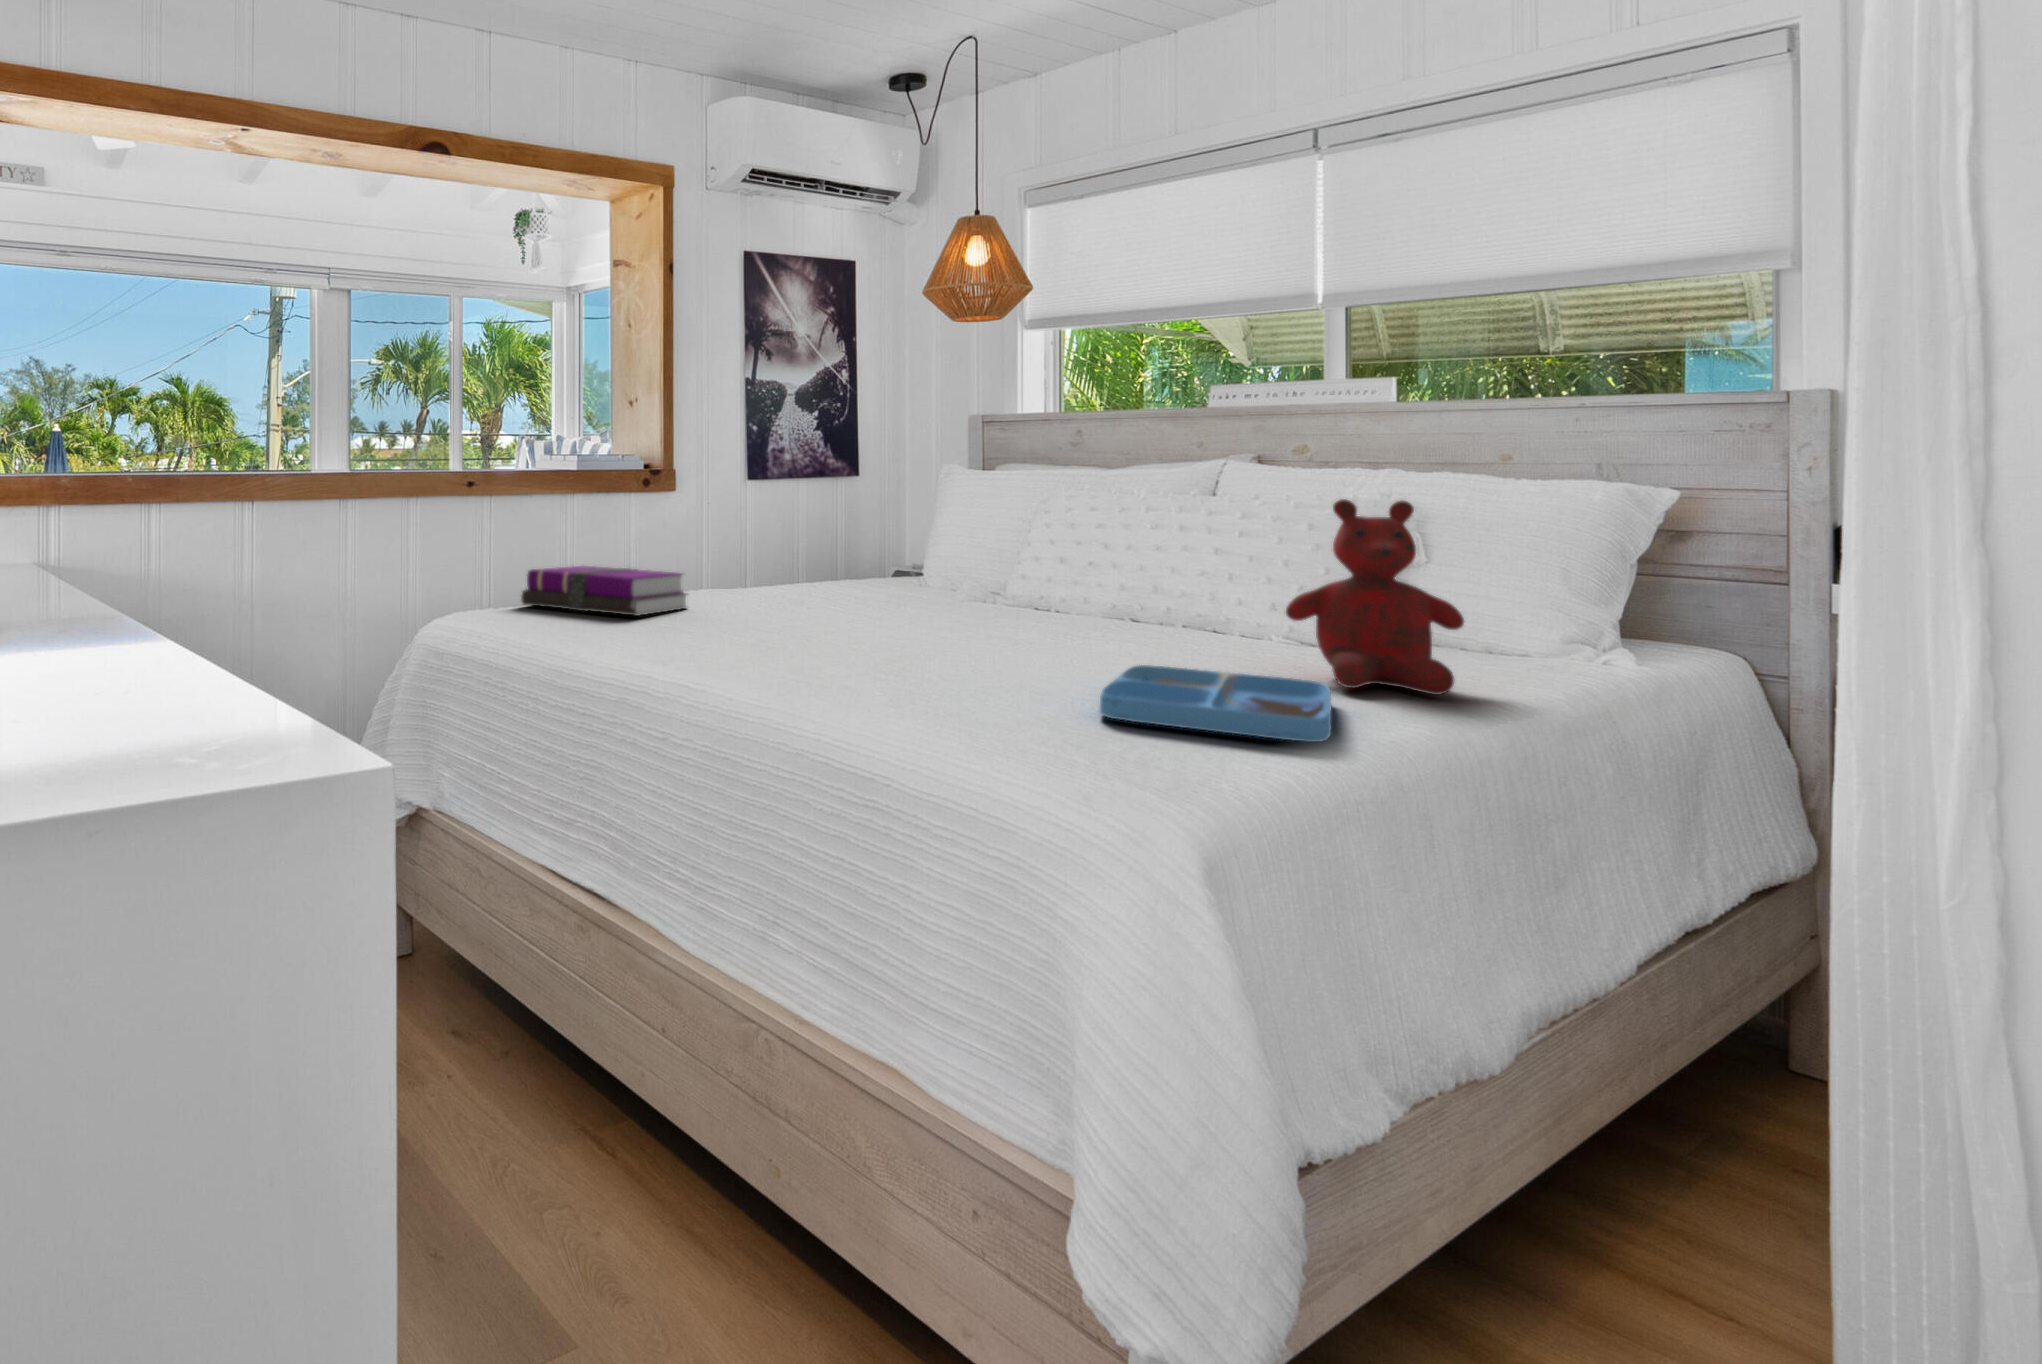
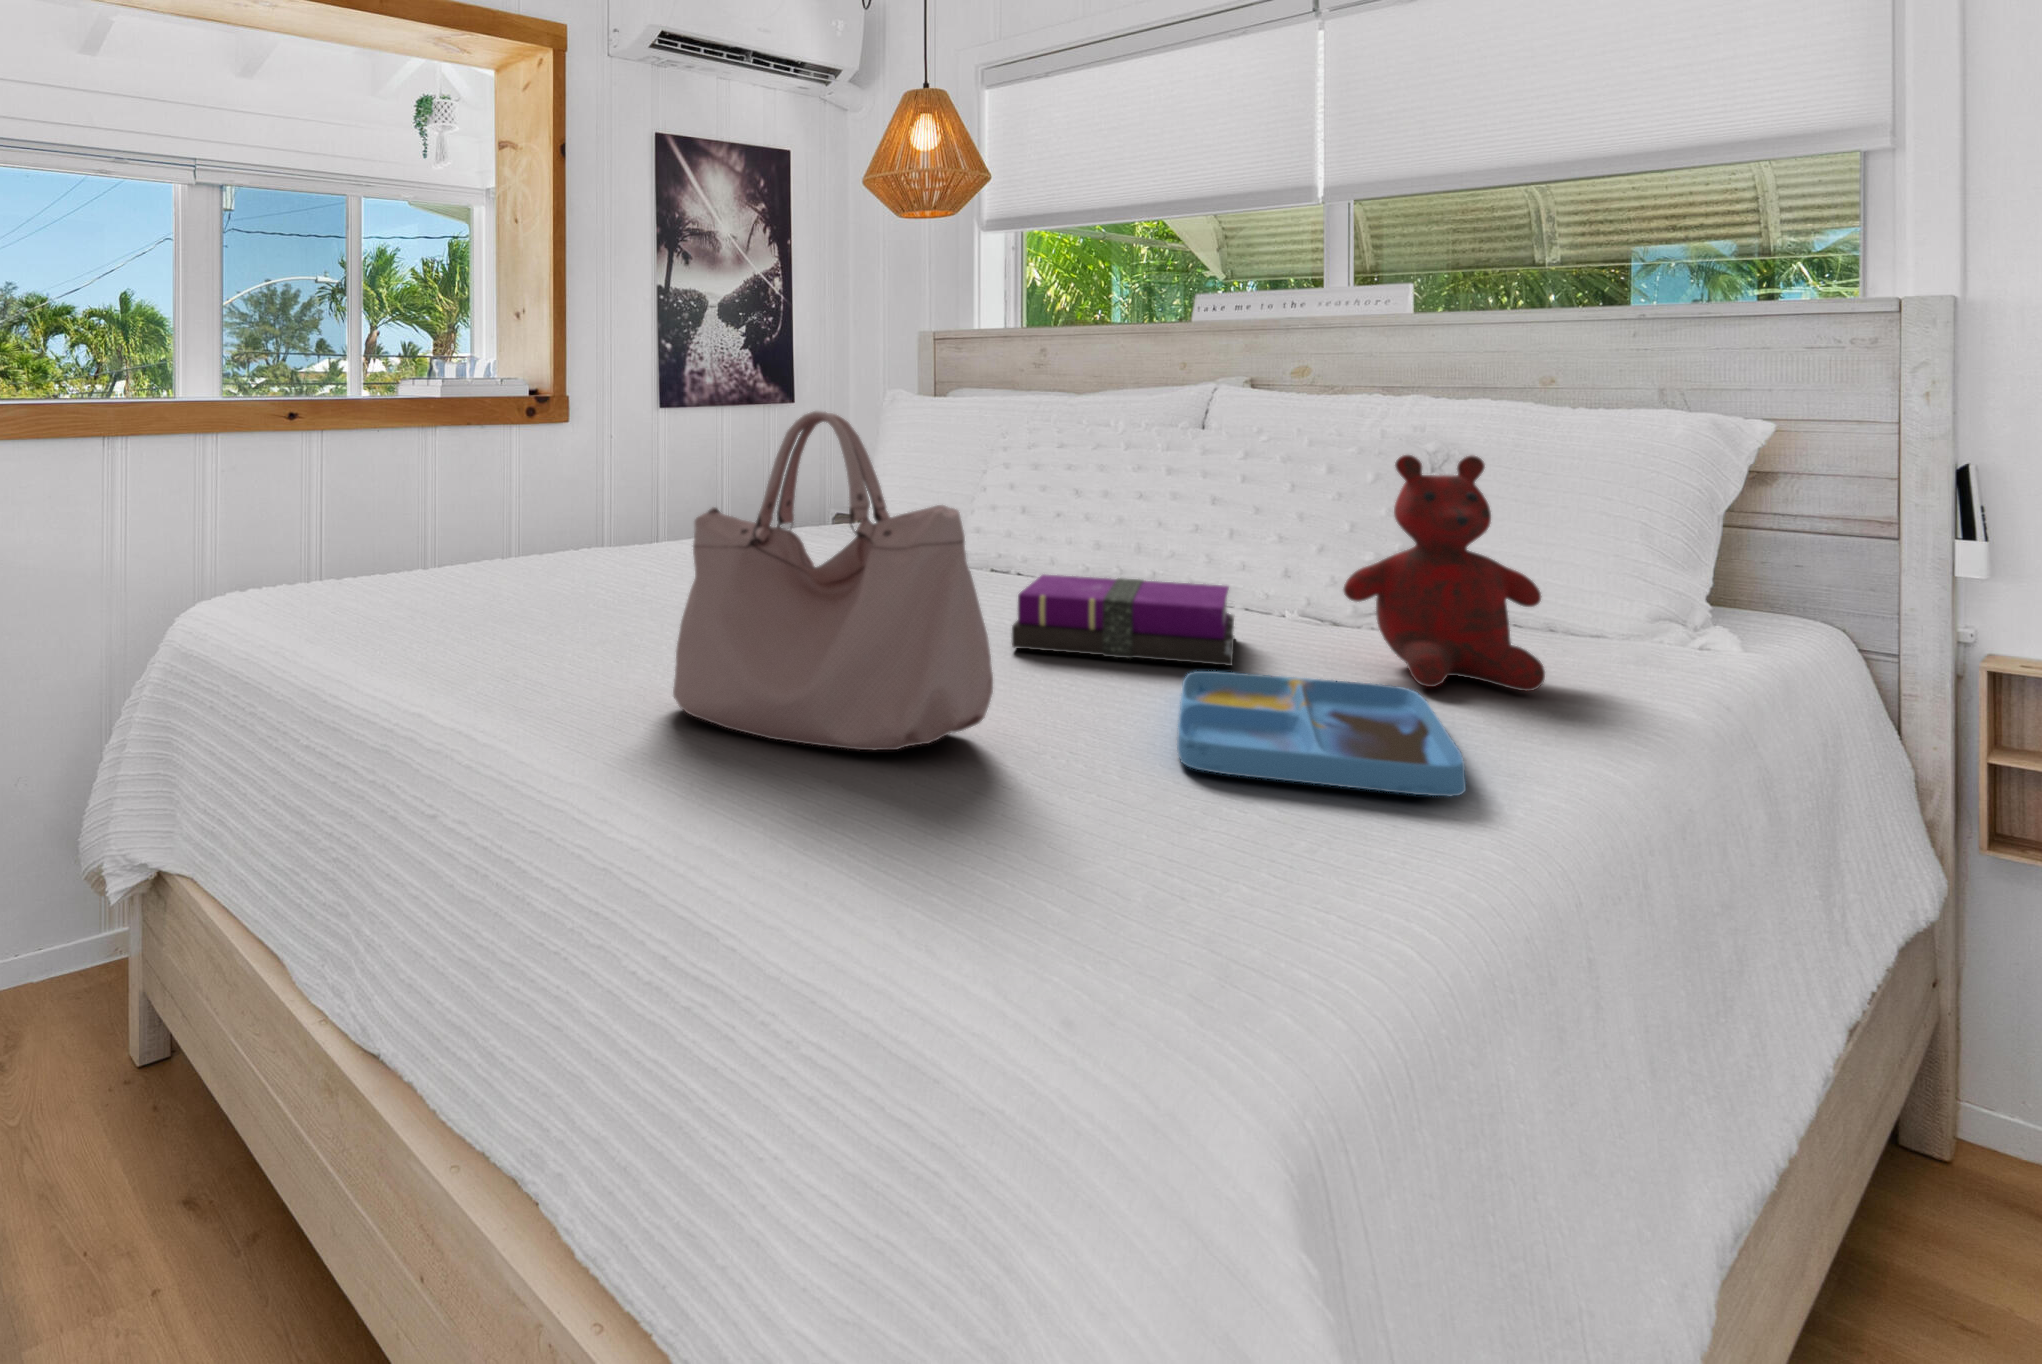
handbag: none [713,444,952,695] -> present [673,411,993,750]
notebook: present [521,566,688,616] -> present [1012,575,1234,666]

